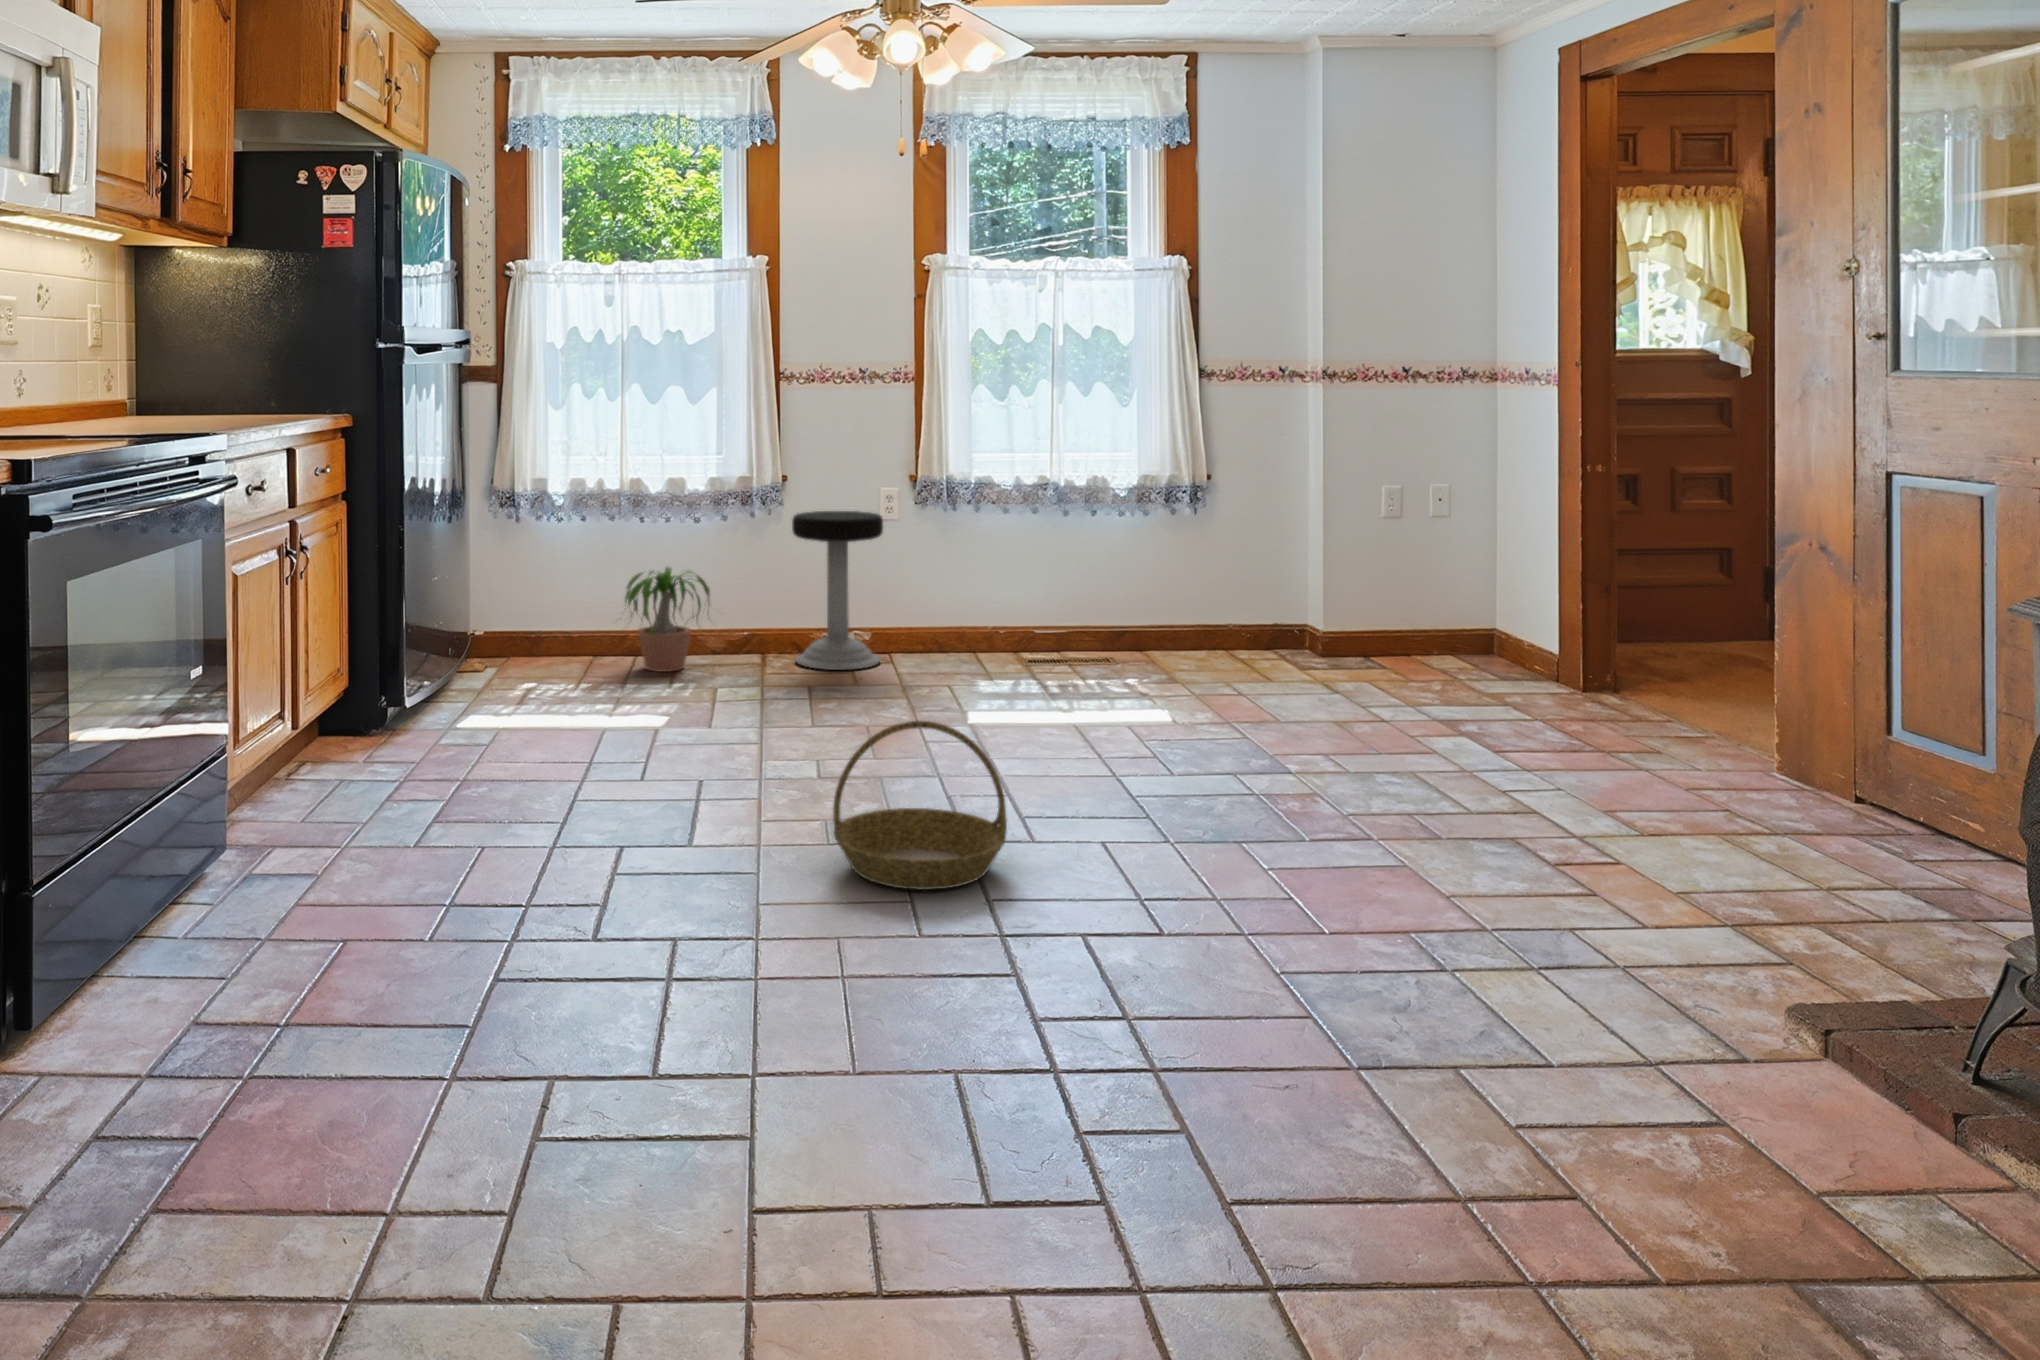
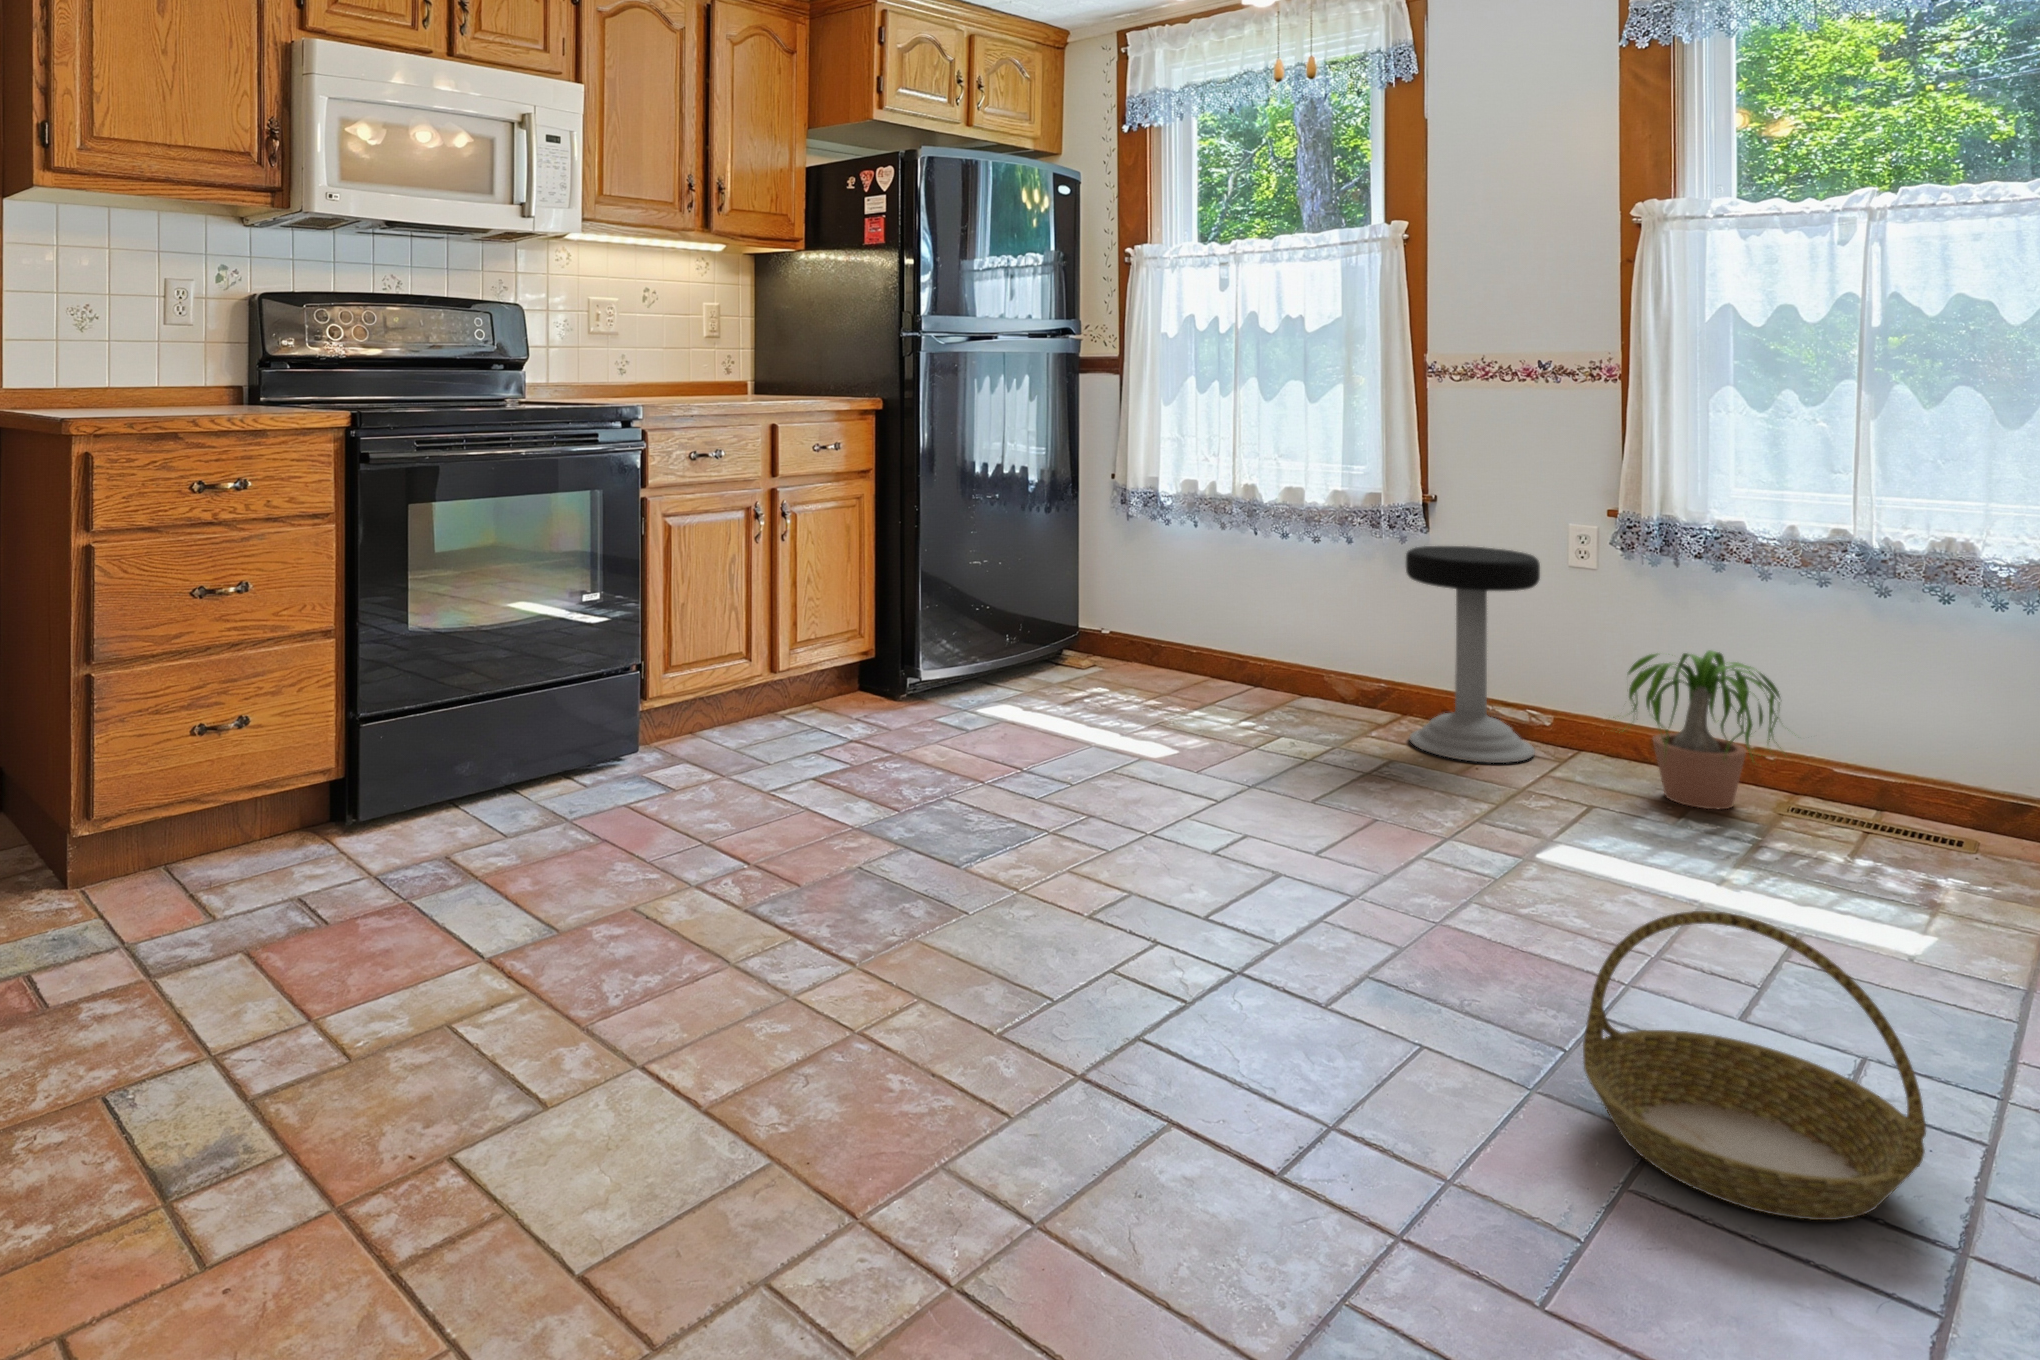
potted plant: present [625,567,710,672] -> present [1613,650,1780,809]
basket: present [833,721,1007,890] -> present [1583,911,1926,1220]

